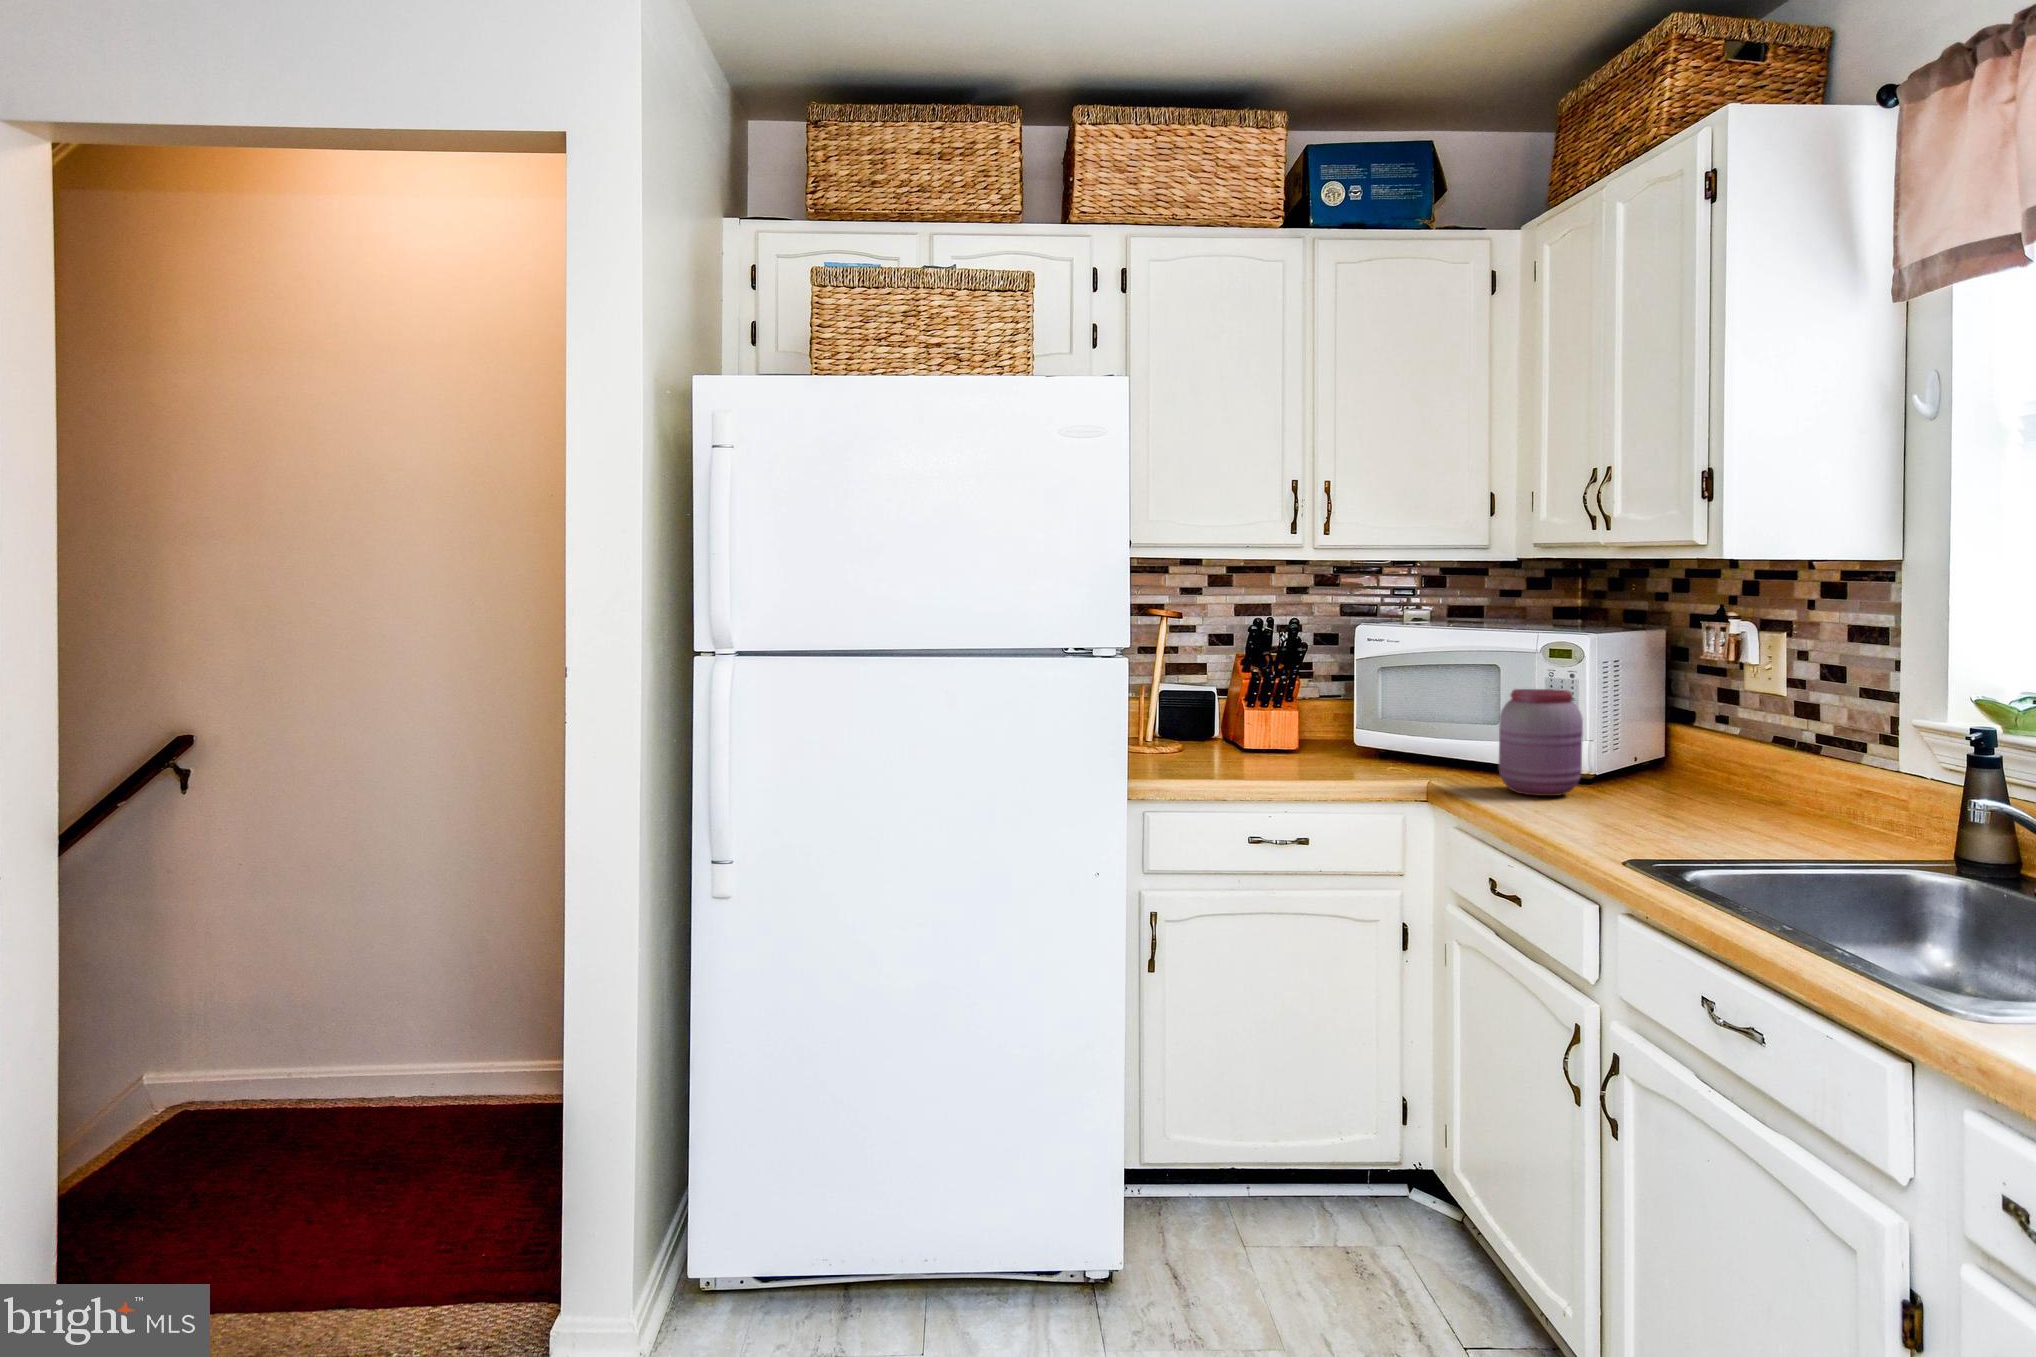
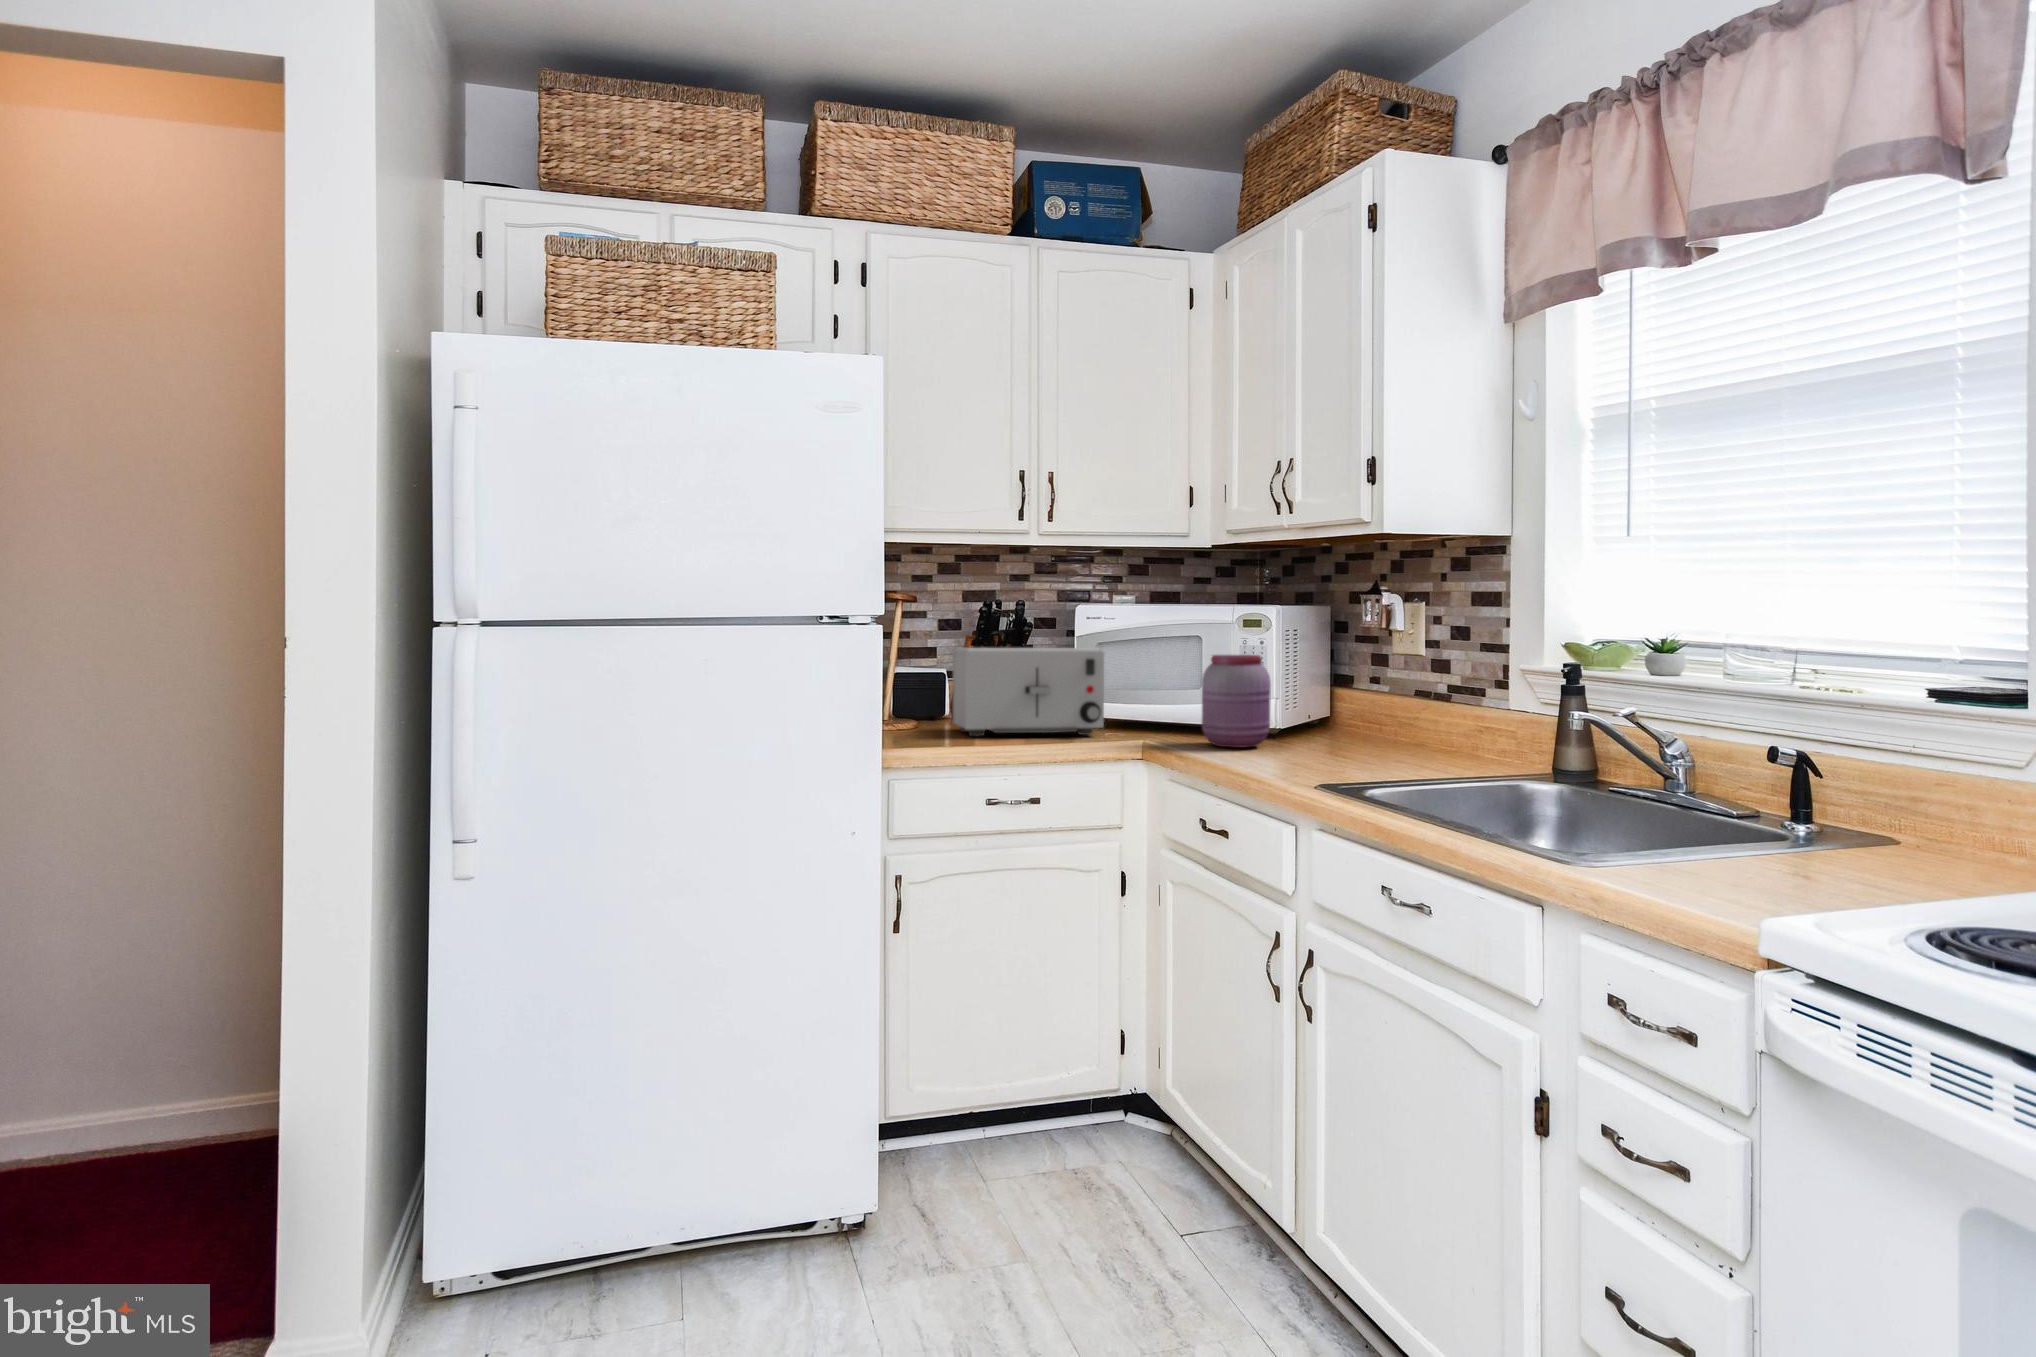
toaster: none [1217,675,1386,772] -> present [953,648,1104,736]

